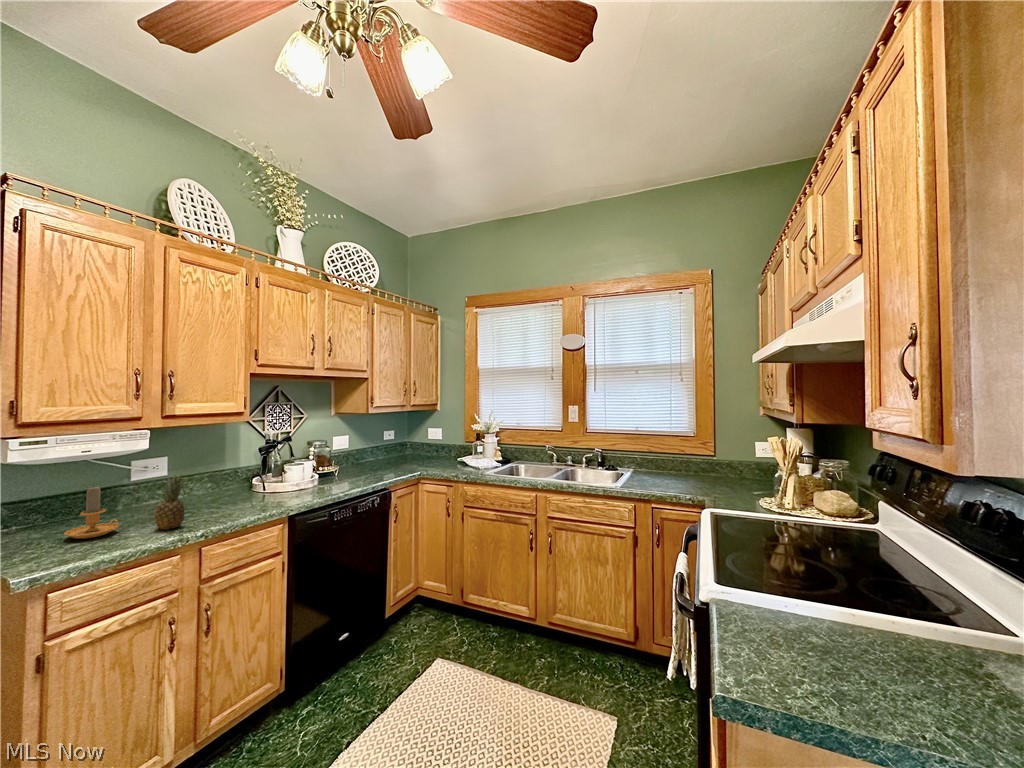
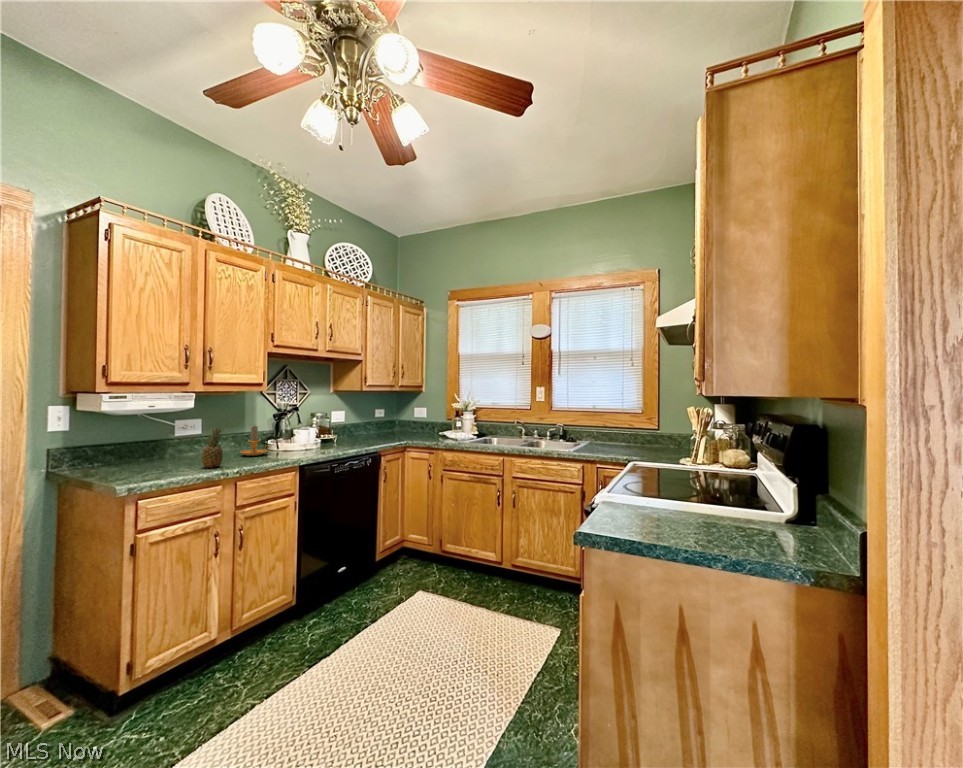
candle: present [64,487,119,539] -> present [241,426,267,456]

